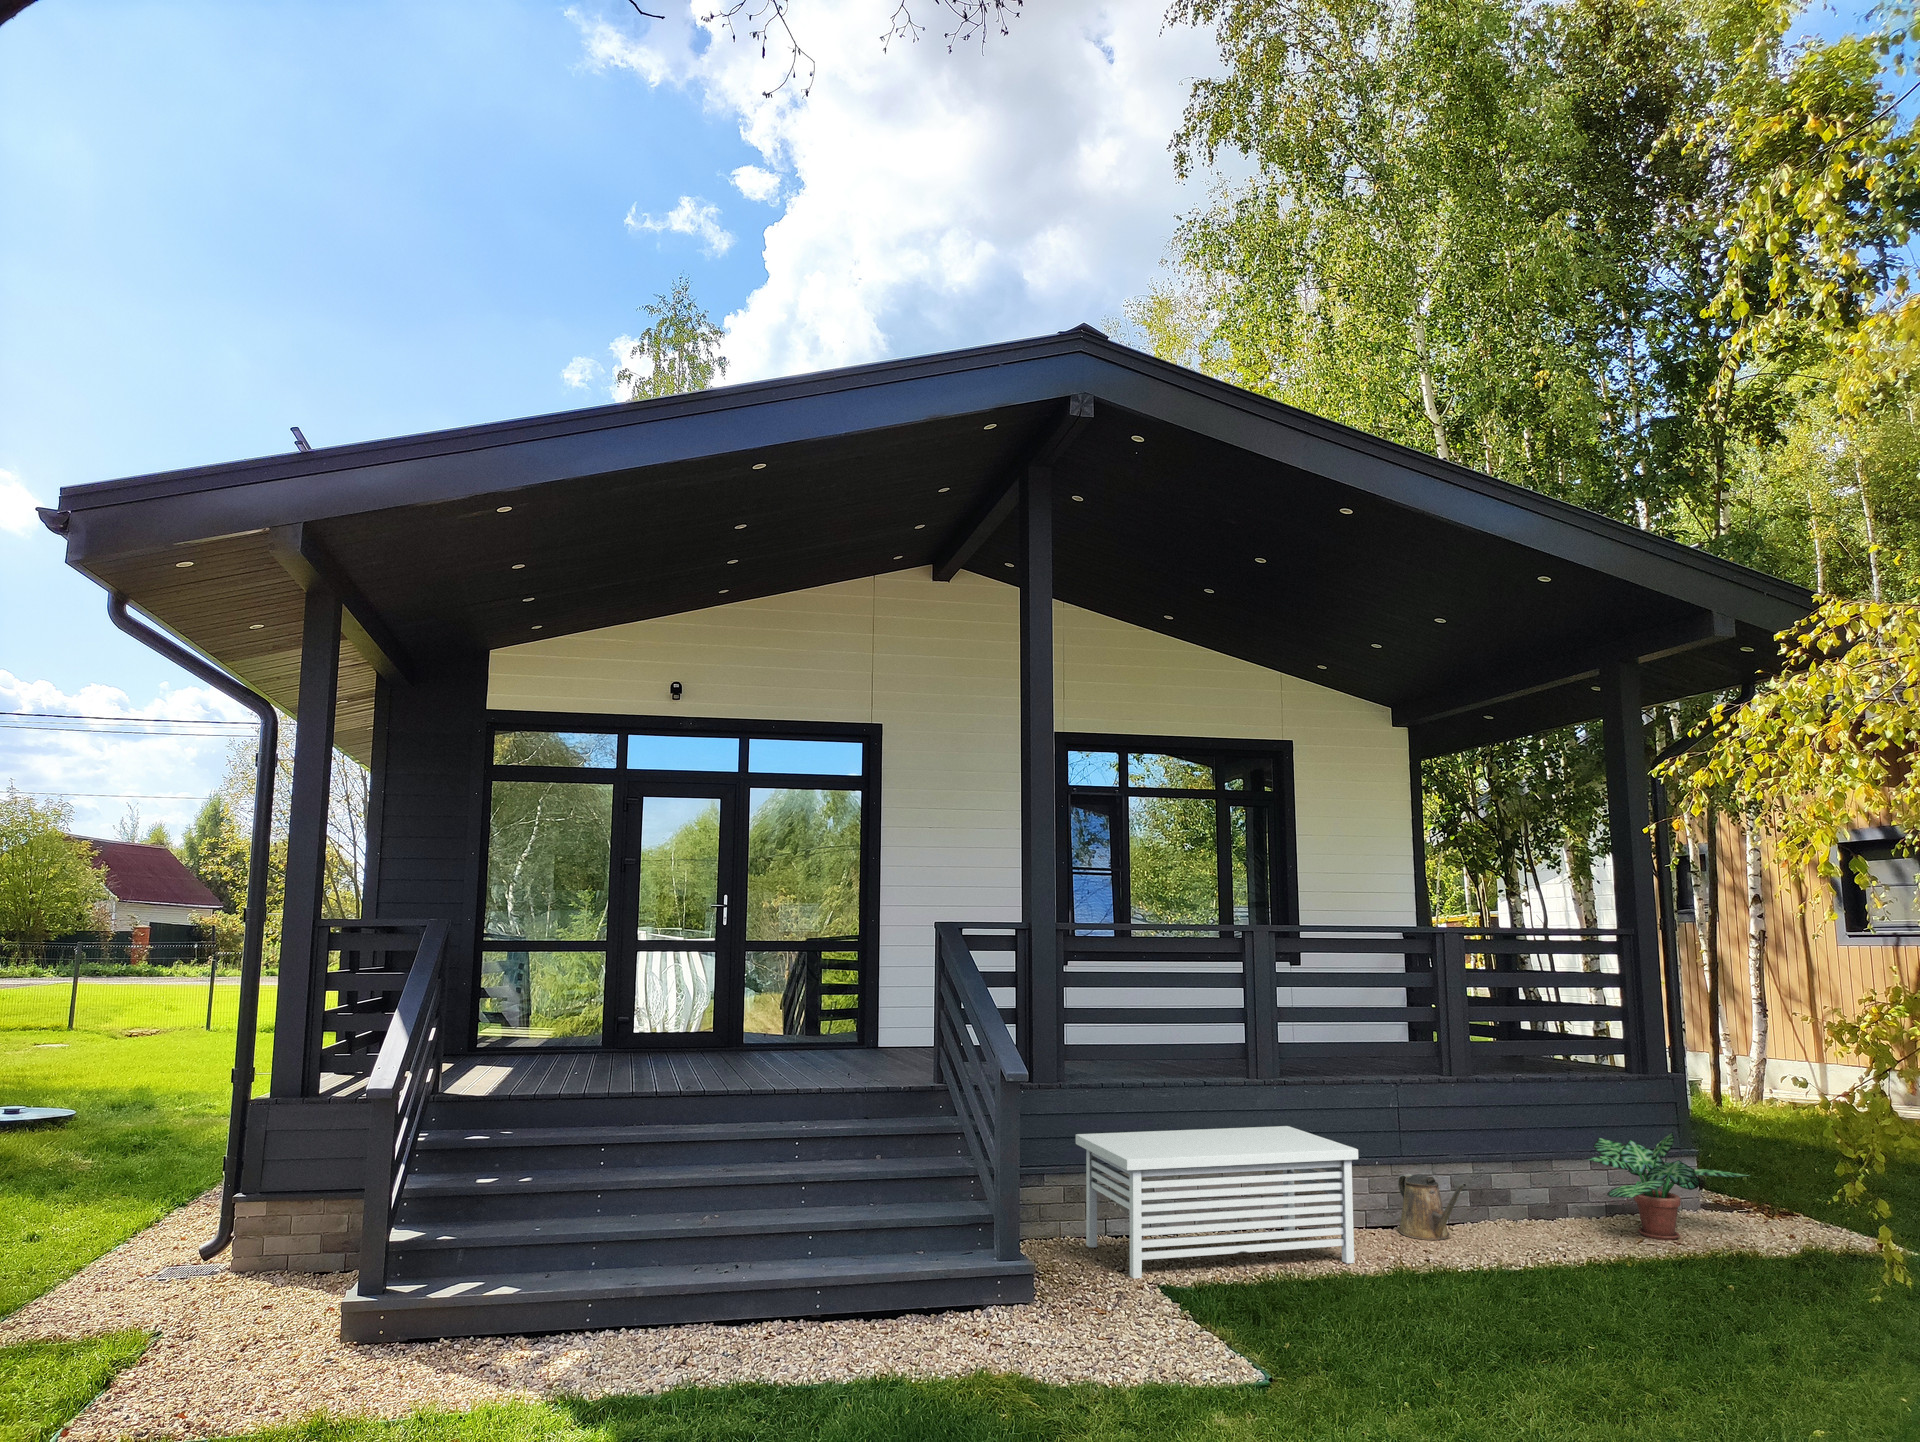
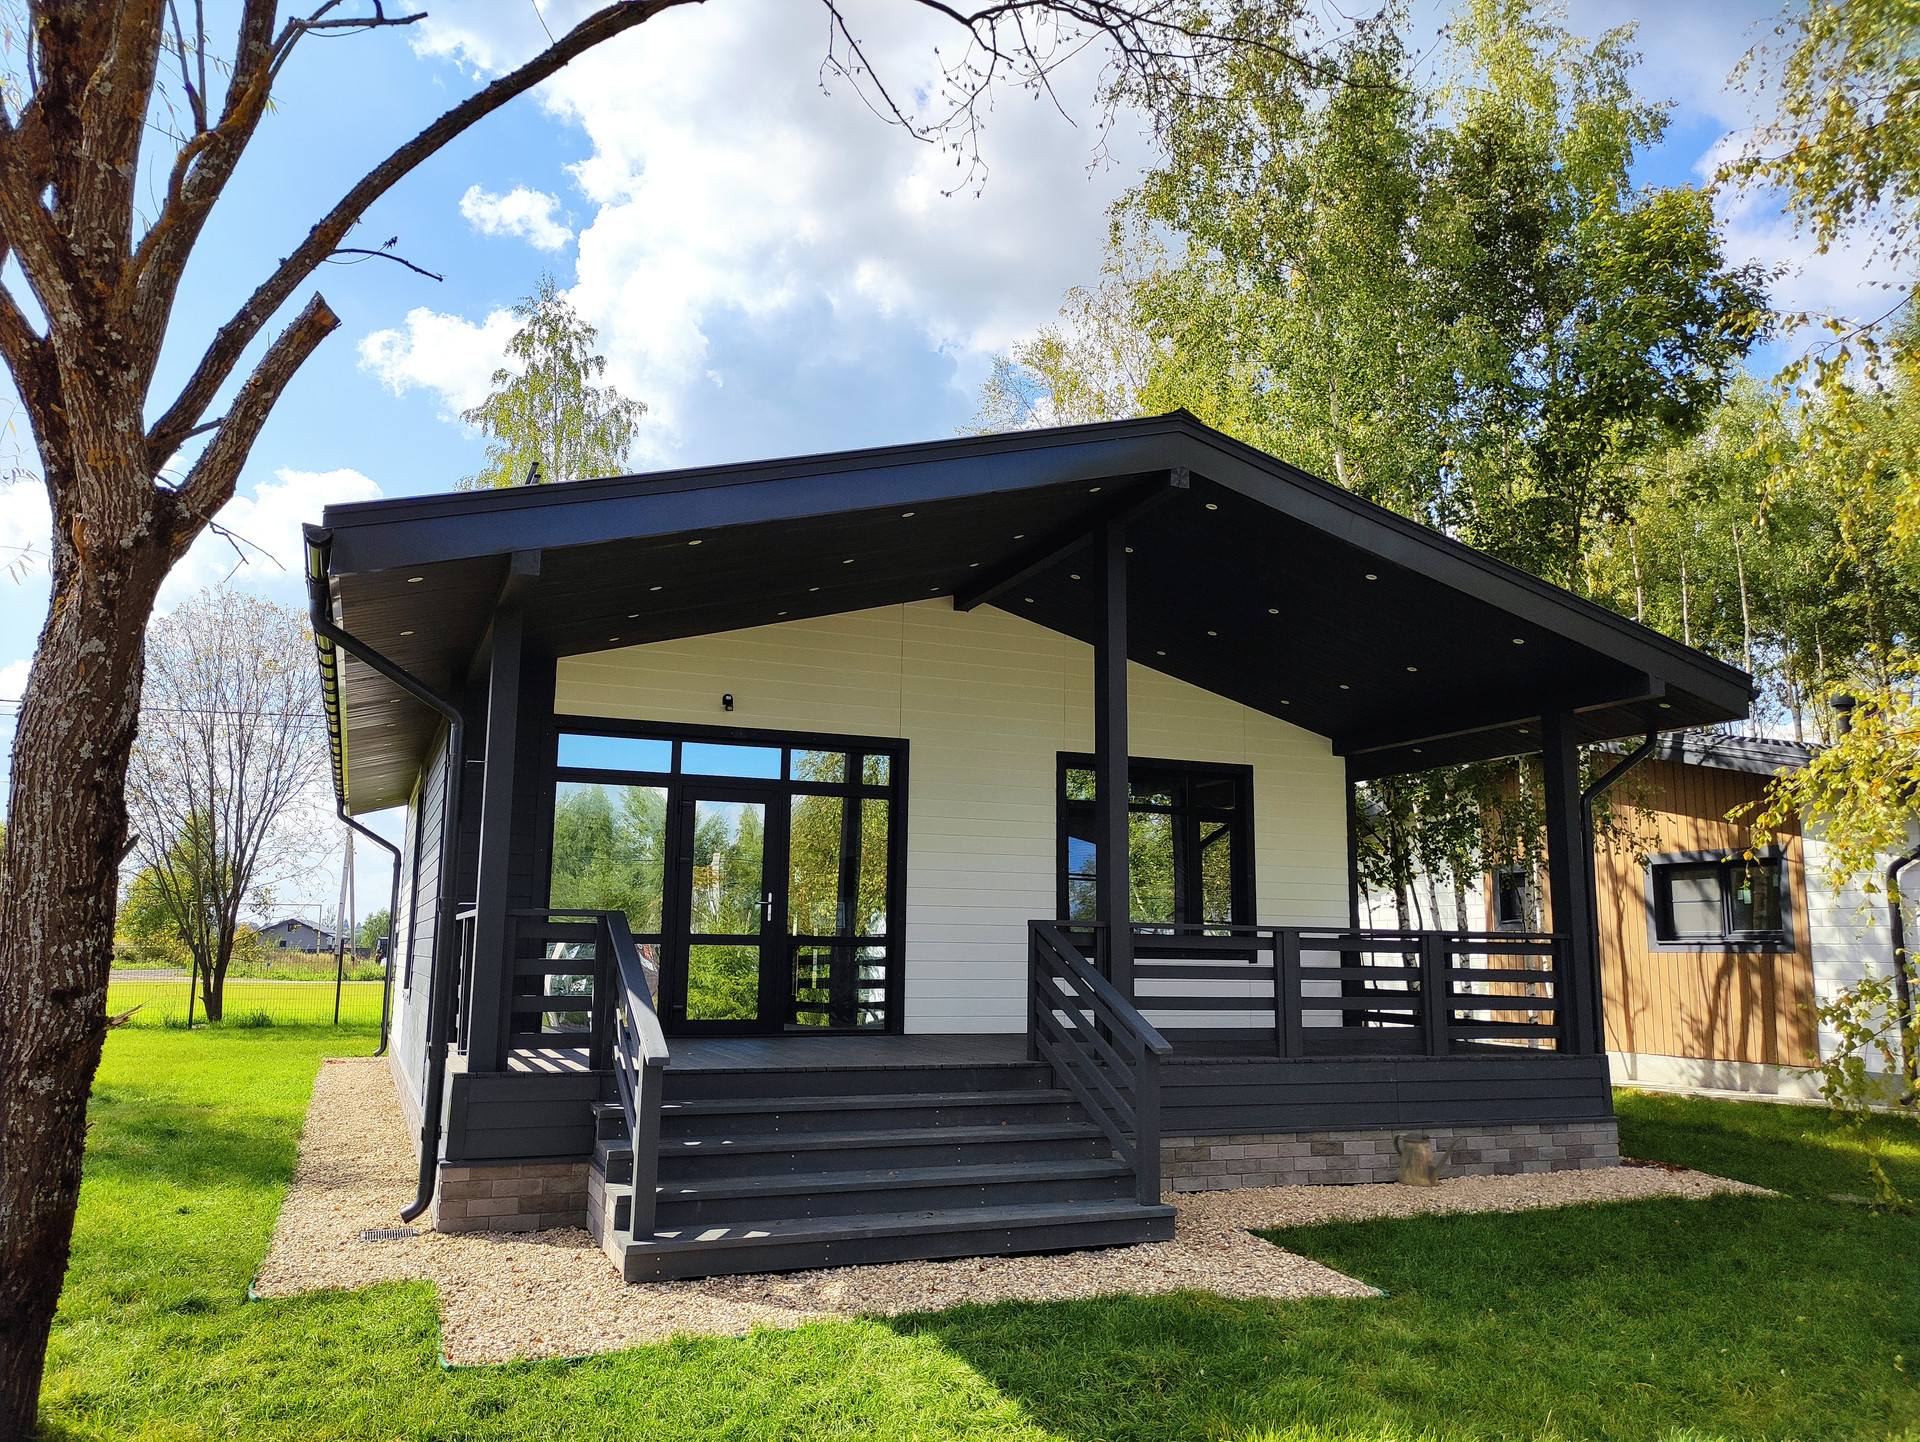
storage bench: present [1076,1126,1358,1279] -> none [1154,1094,1389,1220]
potted plant: present [1587,1132,1749,1240] -> none [1536,1093,1663,1181]

